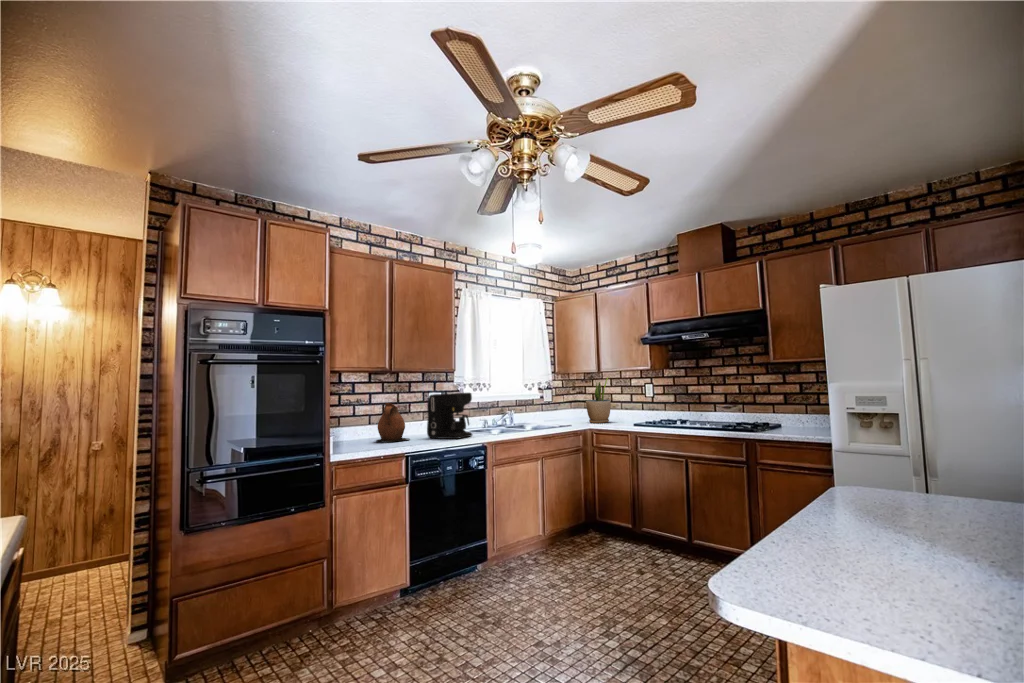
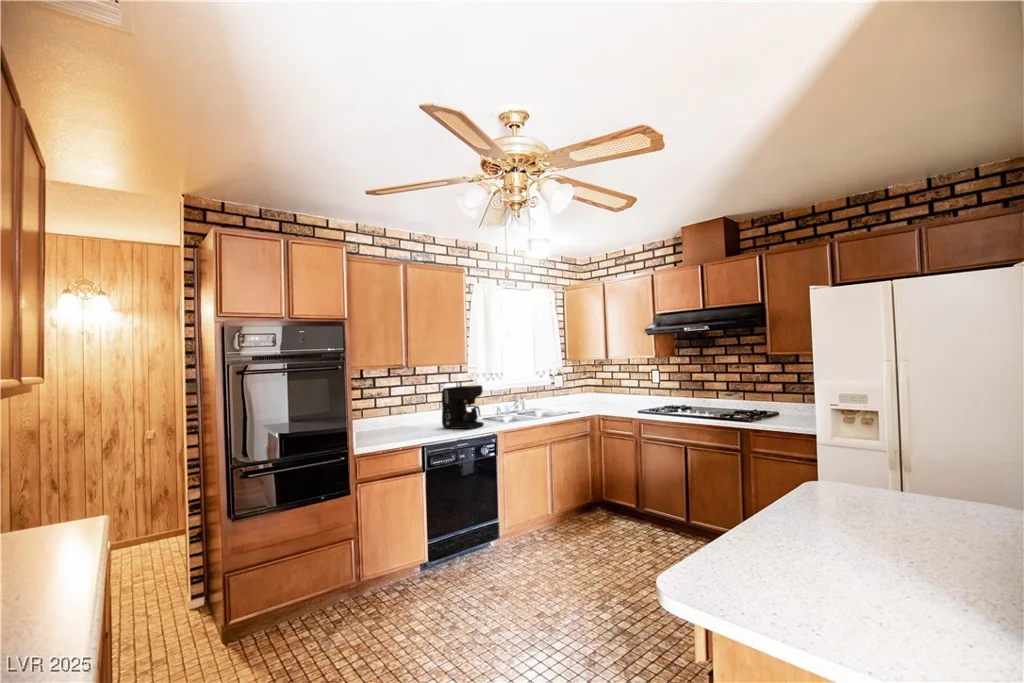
potted plant: present [586,378,611,423] -> none [594,365,617,409]
ceramic pitcher: present [376,403,409,442] -> none [393,397,427,433]

